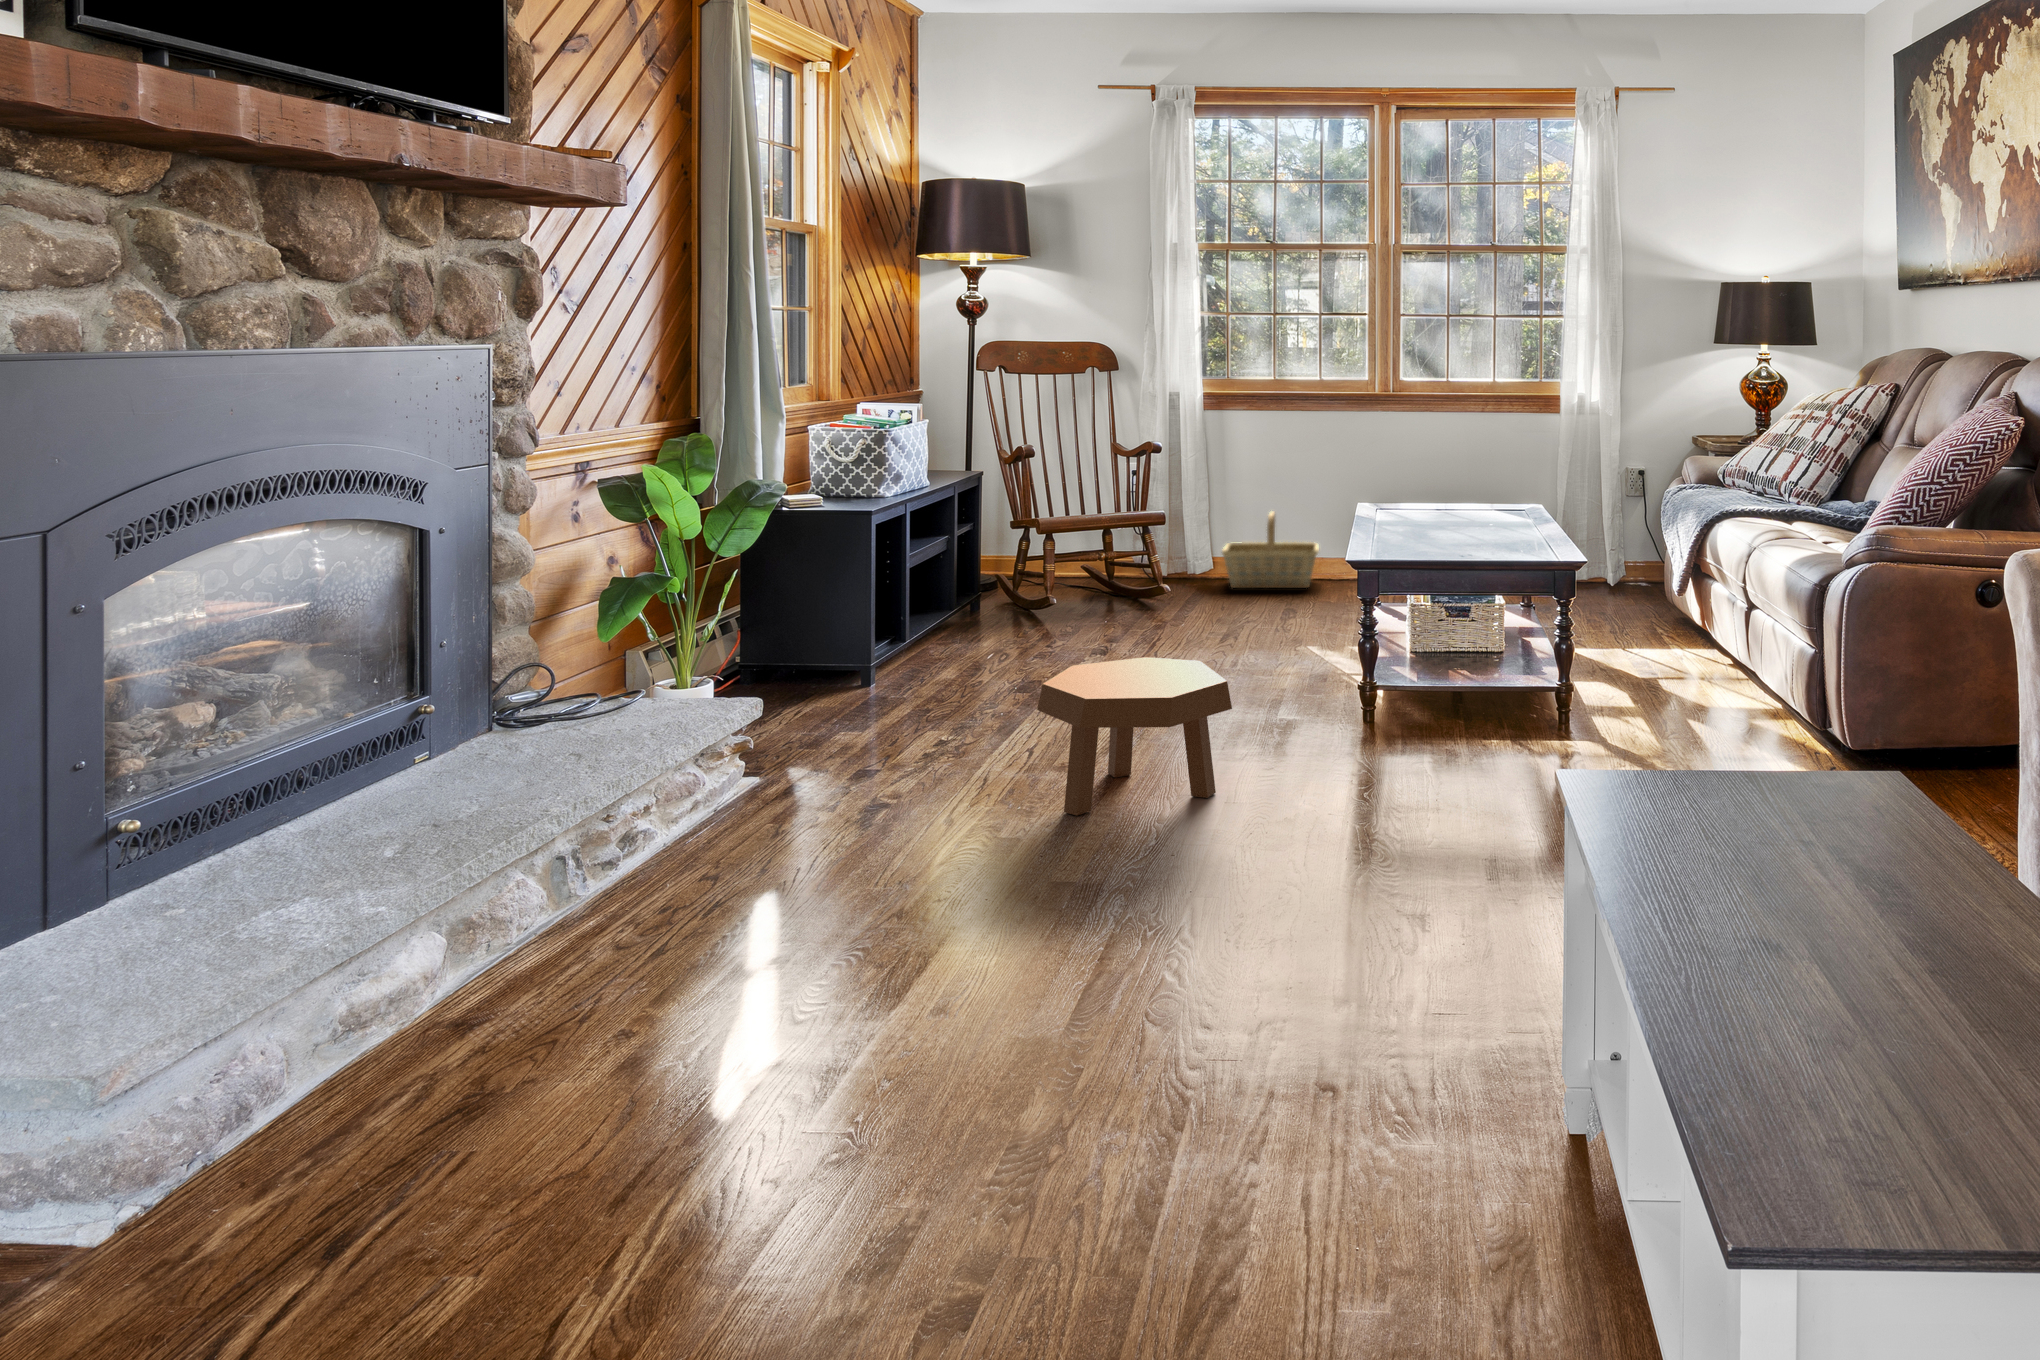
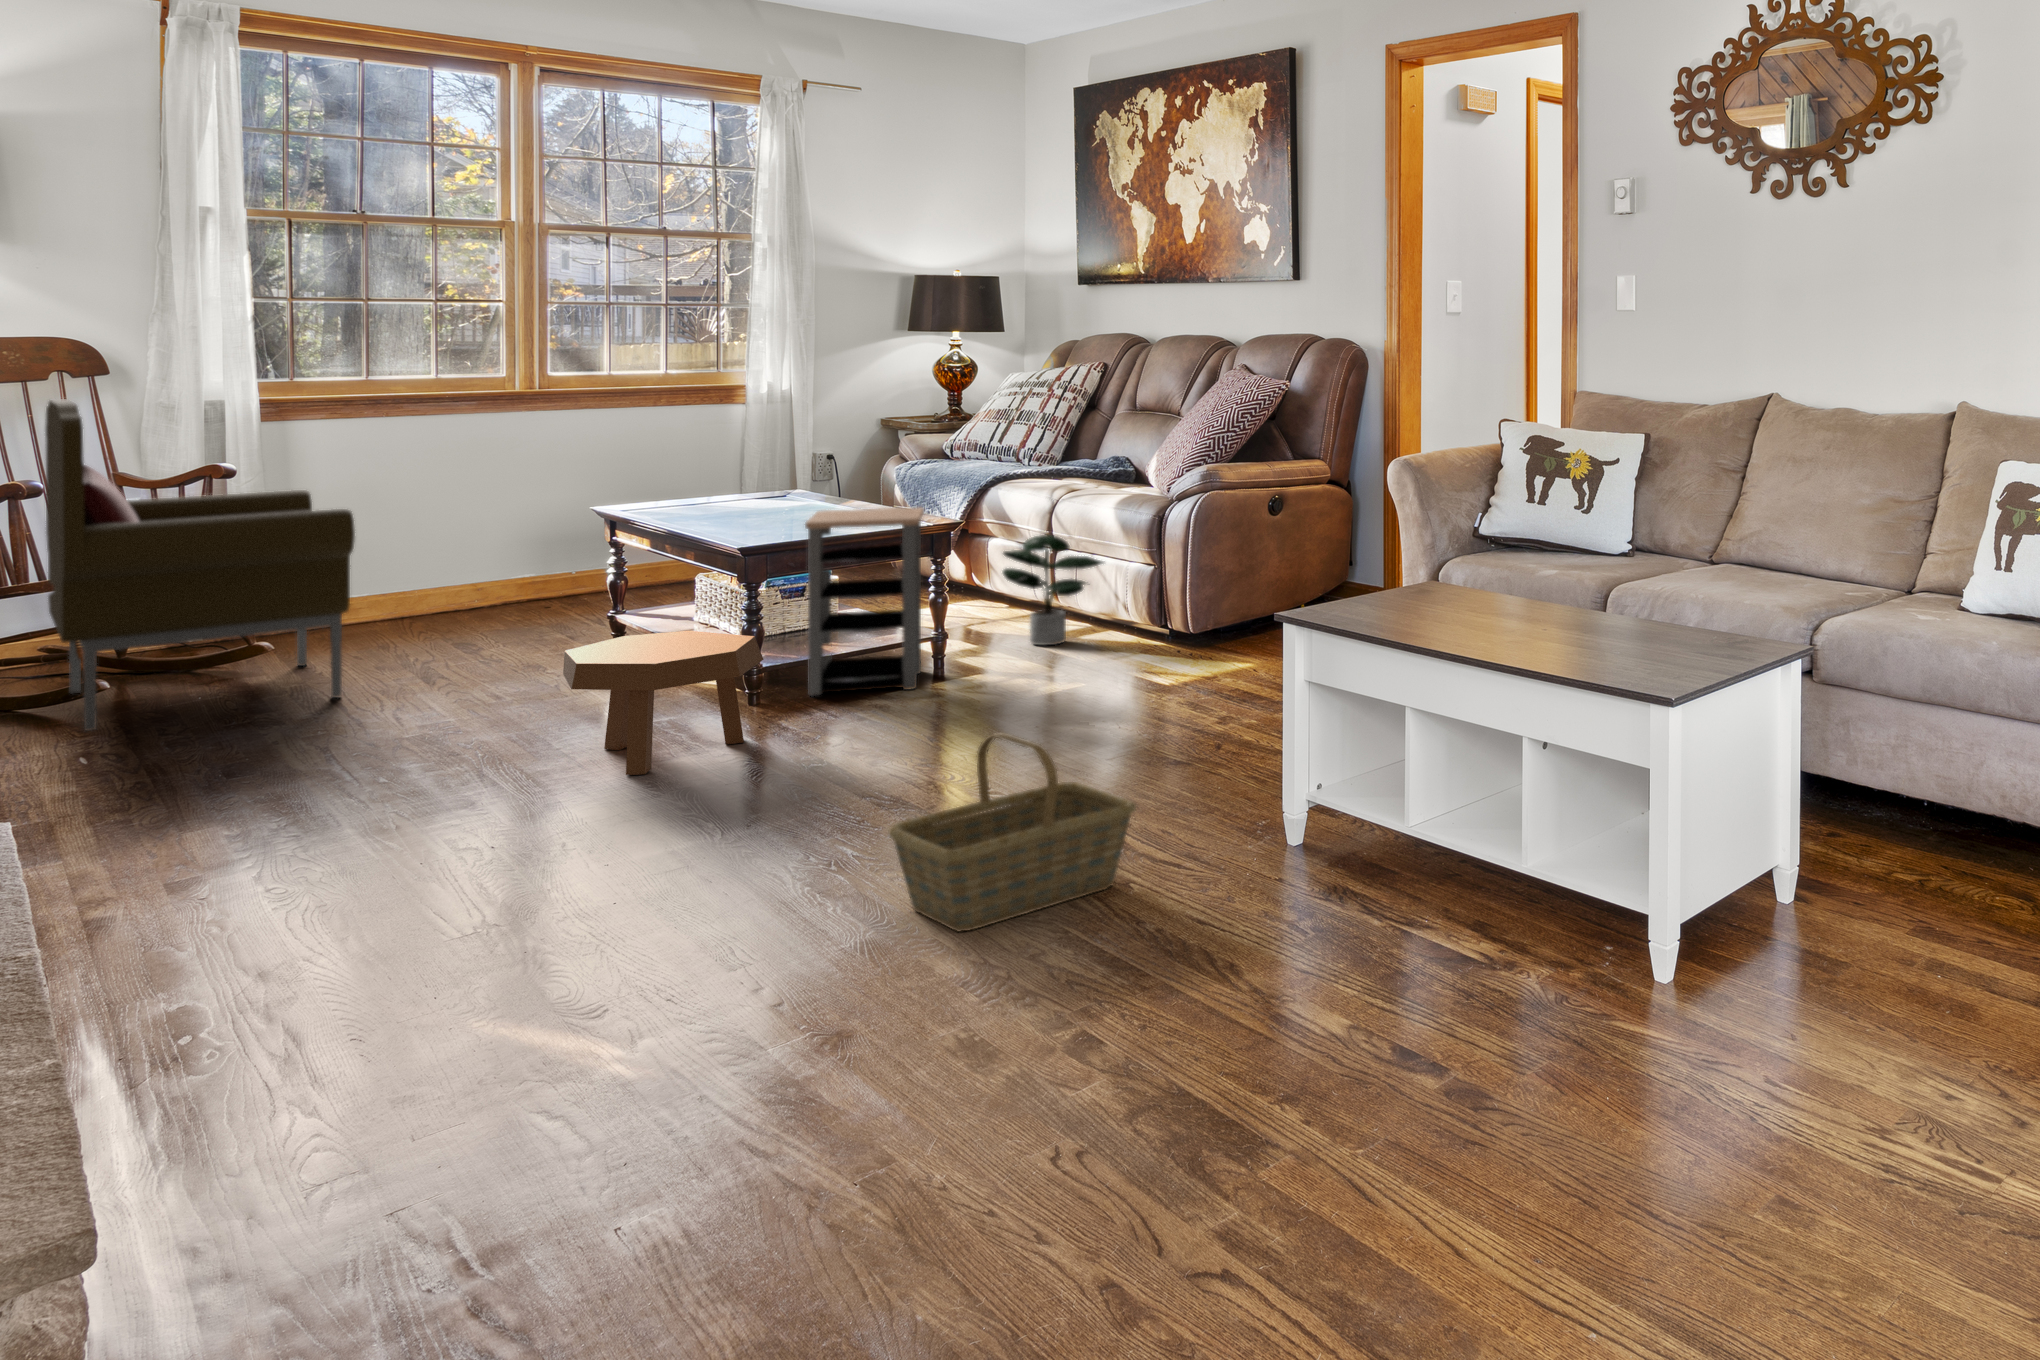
armchair: none [878,392,1126,665] -> present [45,399,355,731]
basket: present [1222,511,1319,588] -> present [889,733,1136,932]
side table: none [1351,541,1509,766] -> present [805,507,924,696]
potted plant: none [1622,595,1748,736] -> present [1003,534,1105,646]

